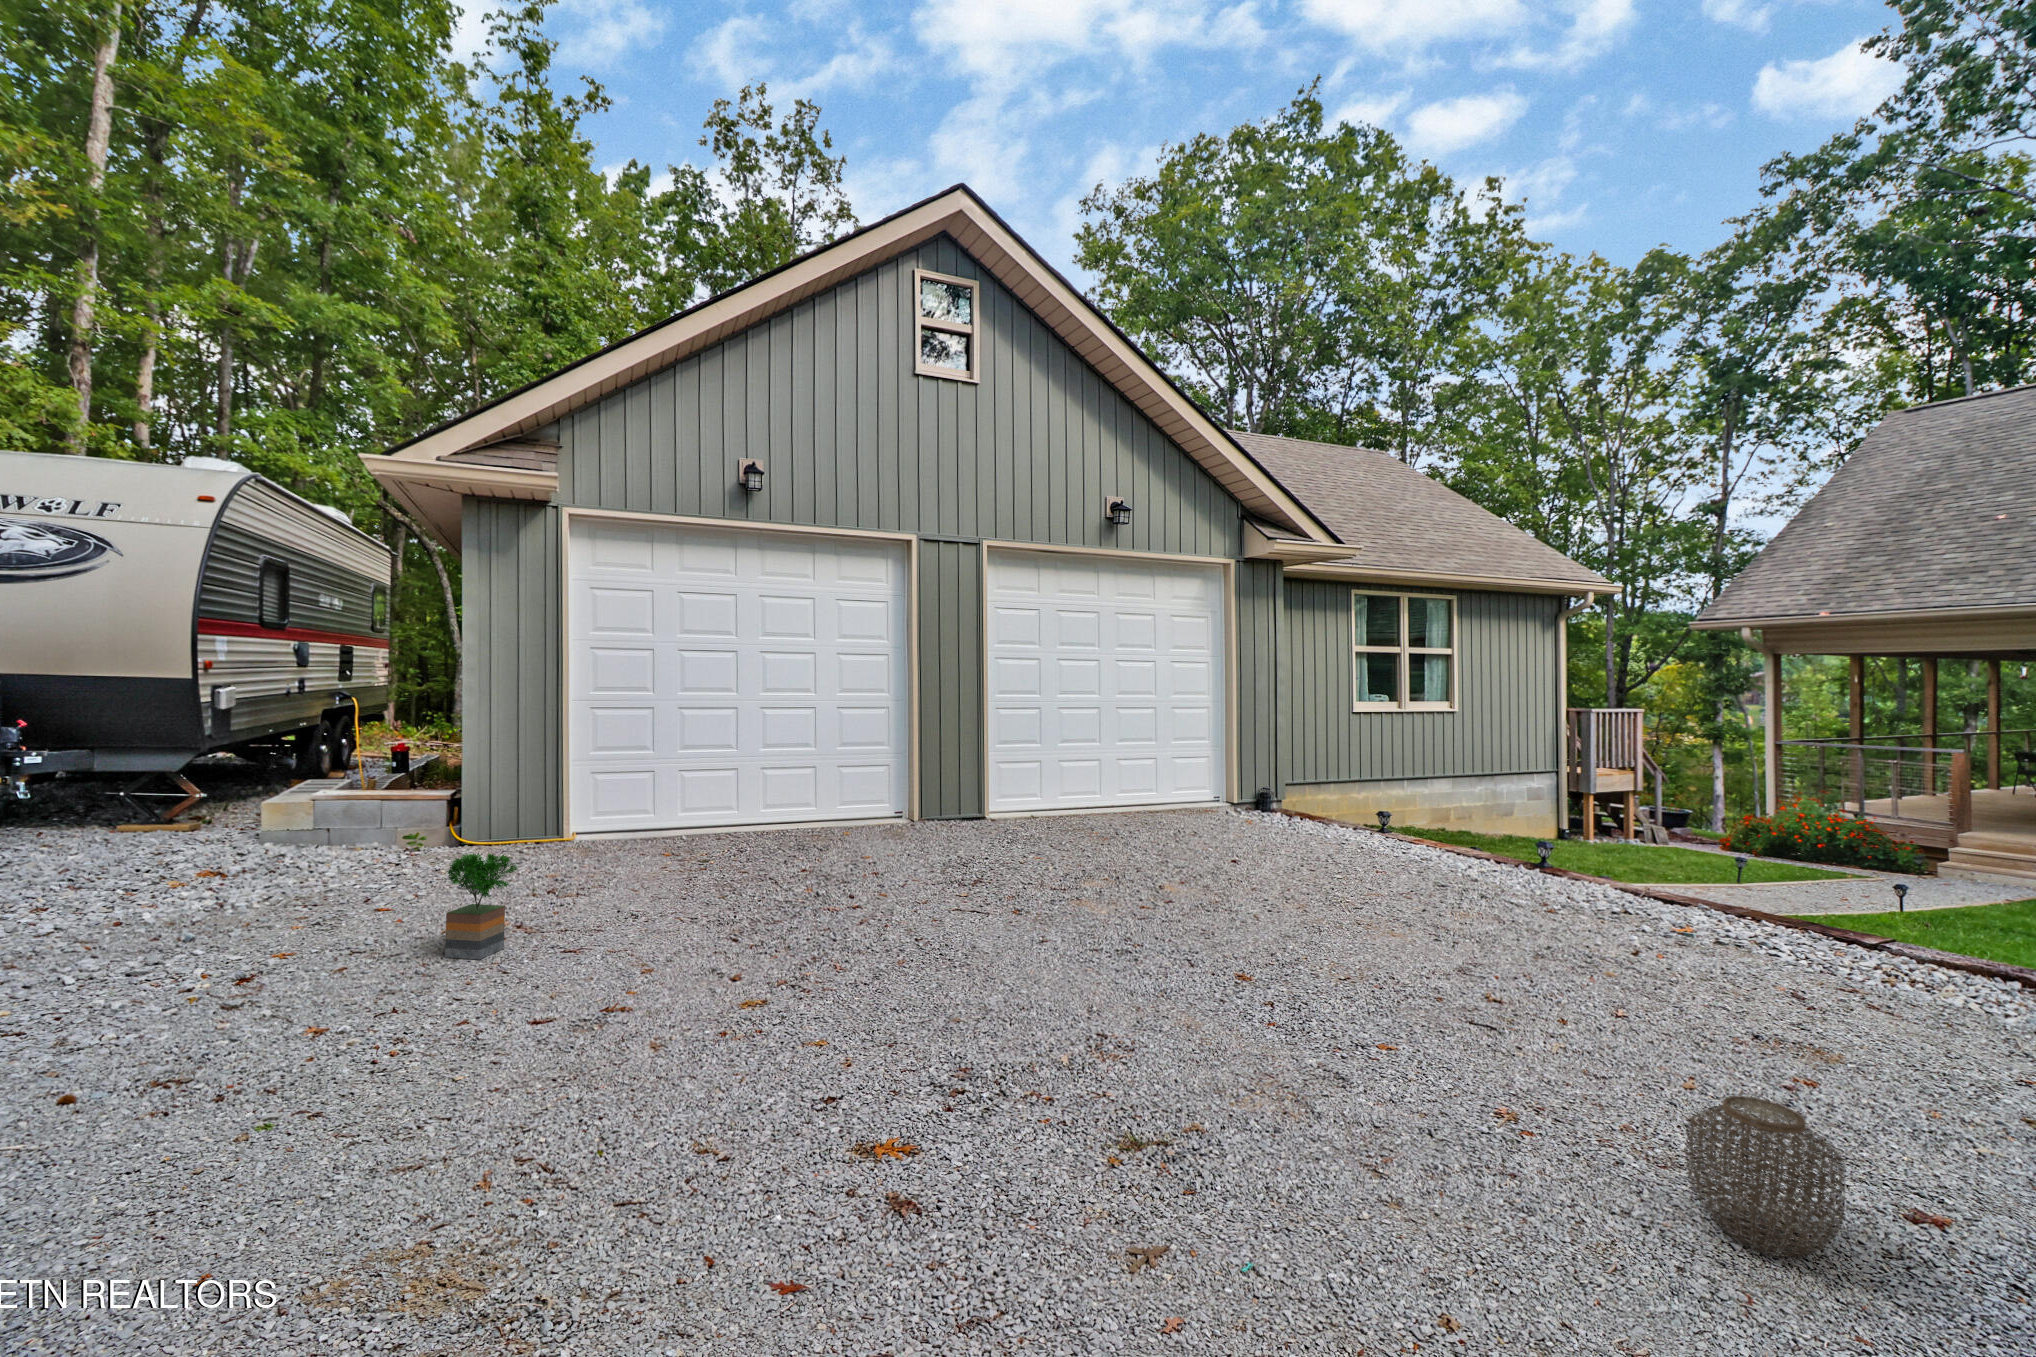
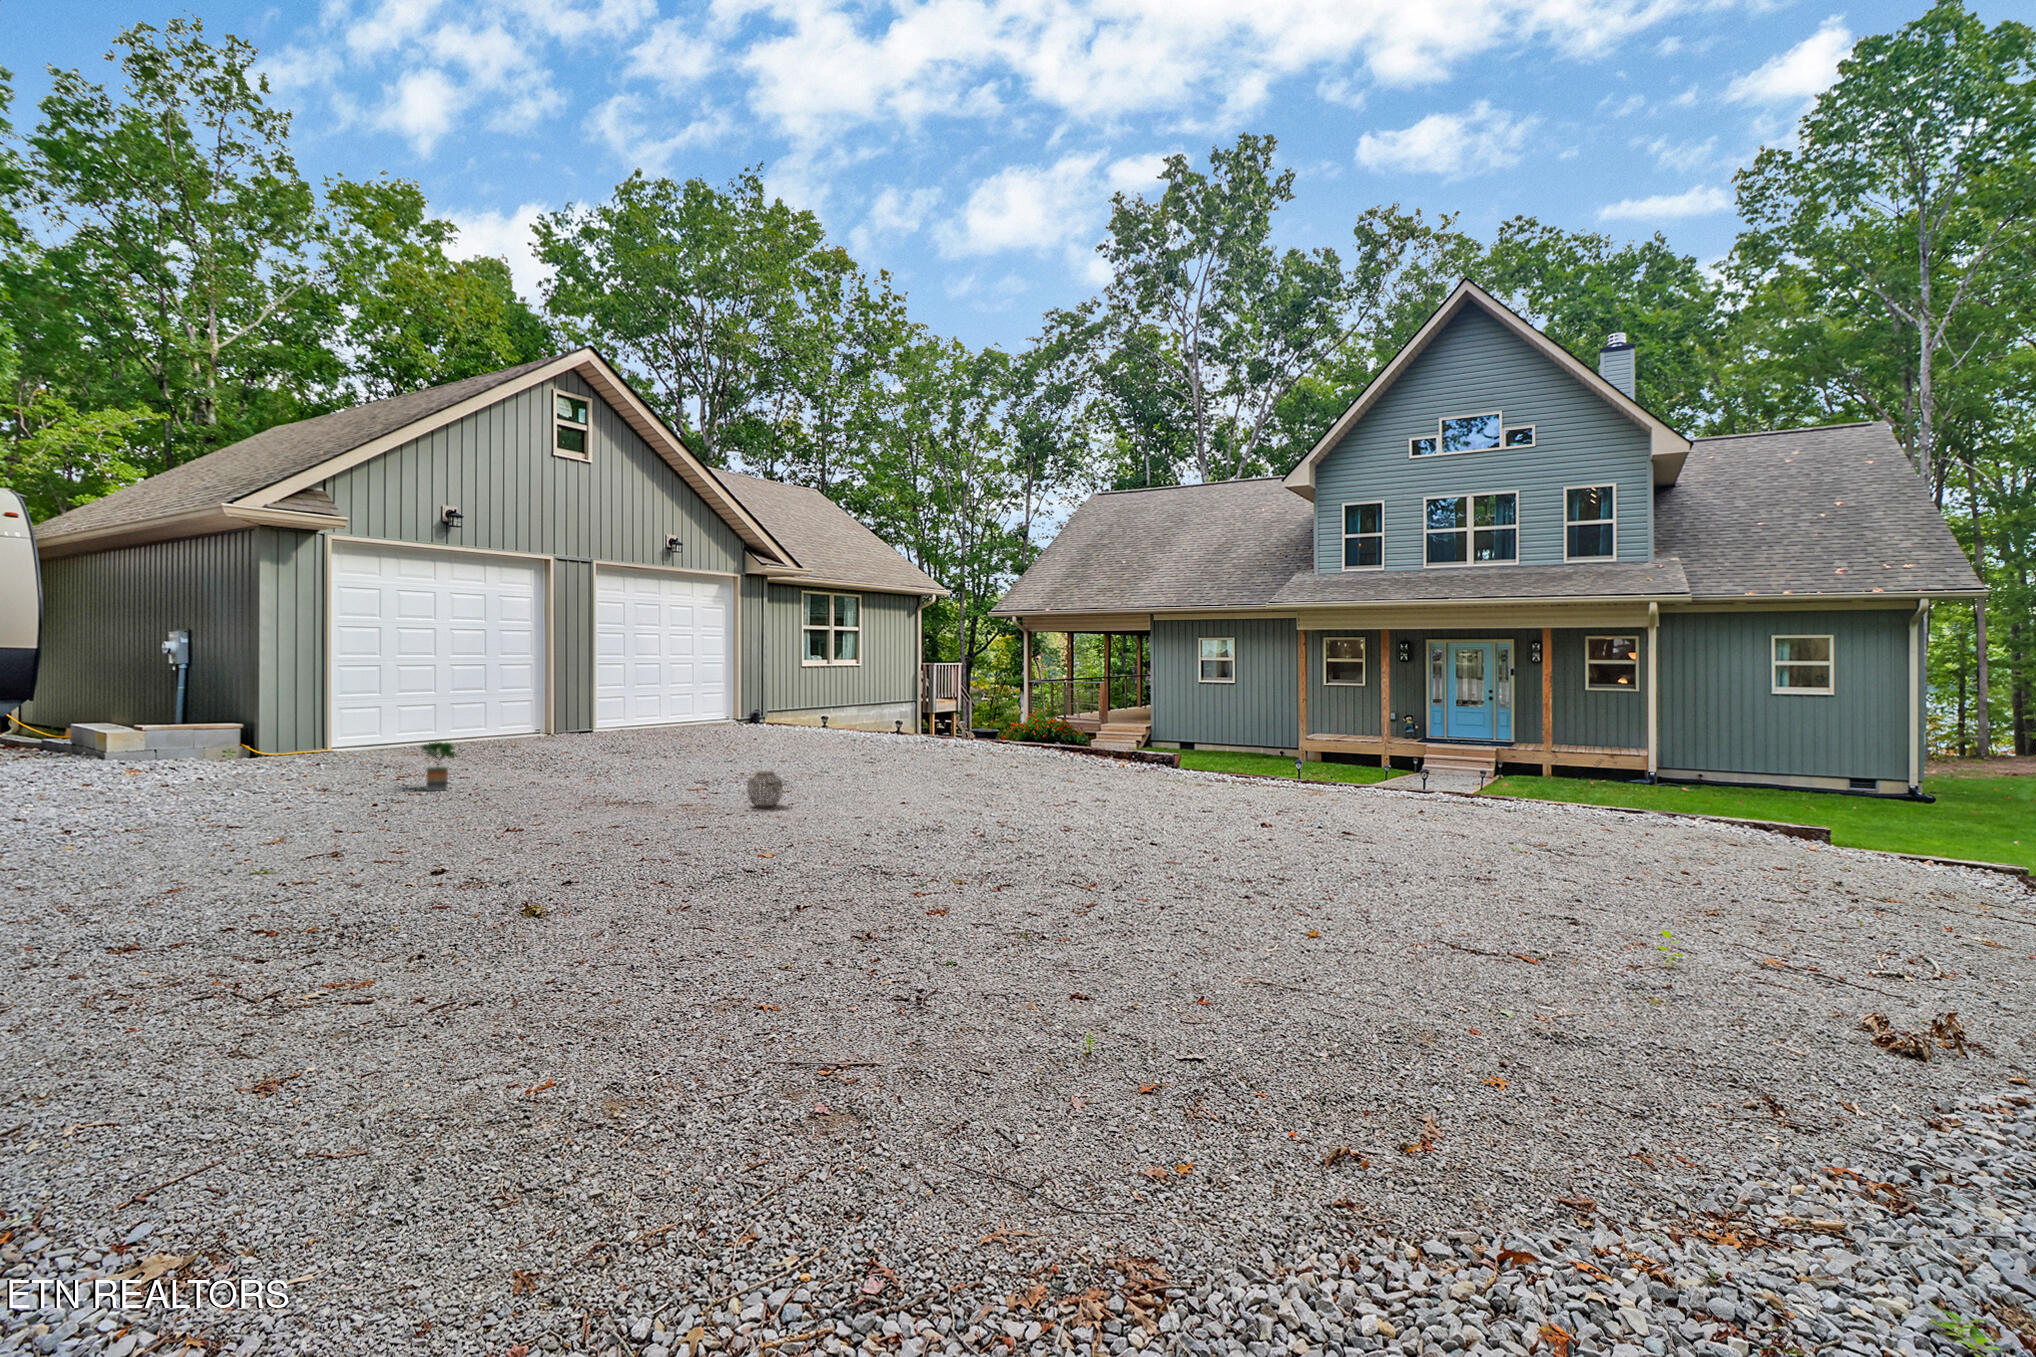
woven basket: present [1686,1096,1845,1258] -> present [748,771,782,808]

